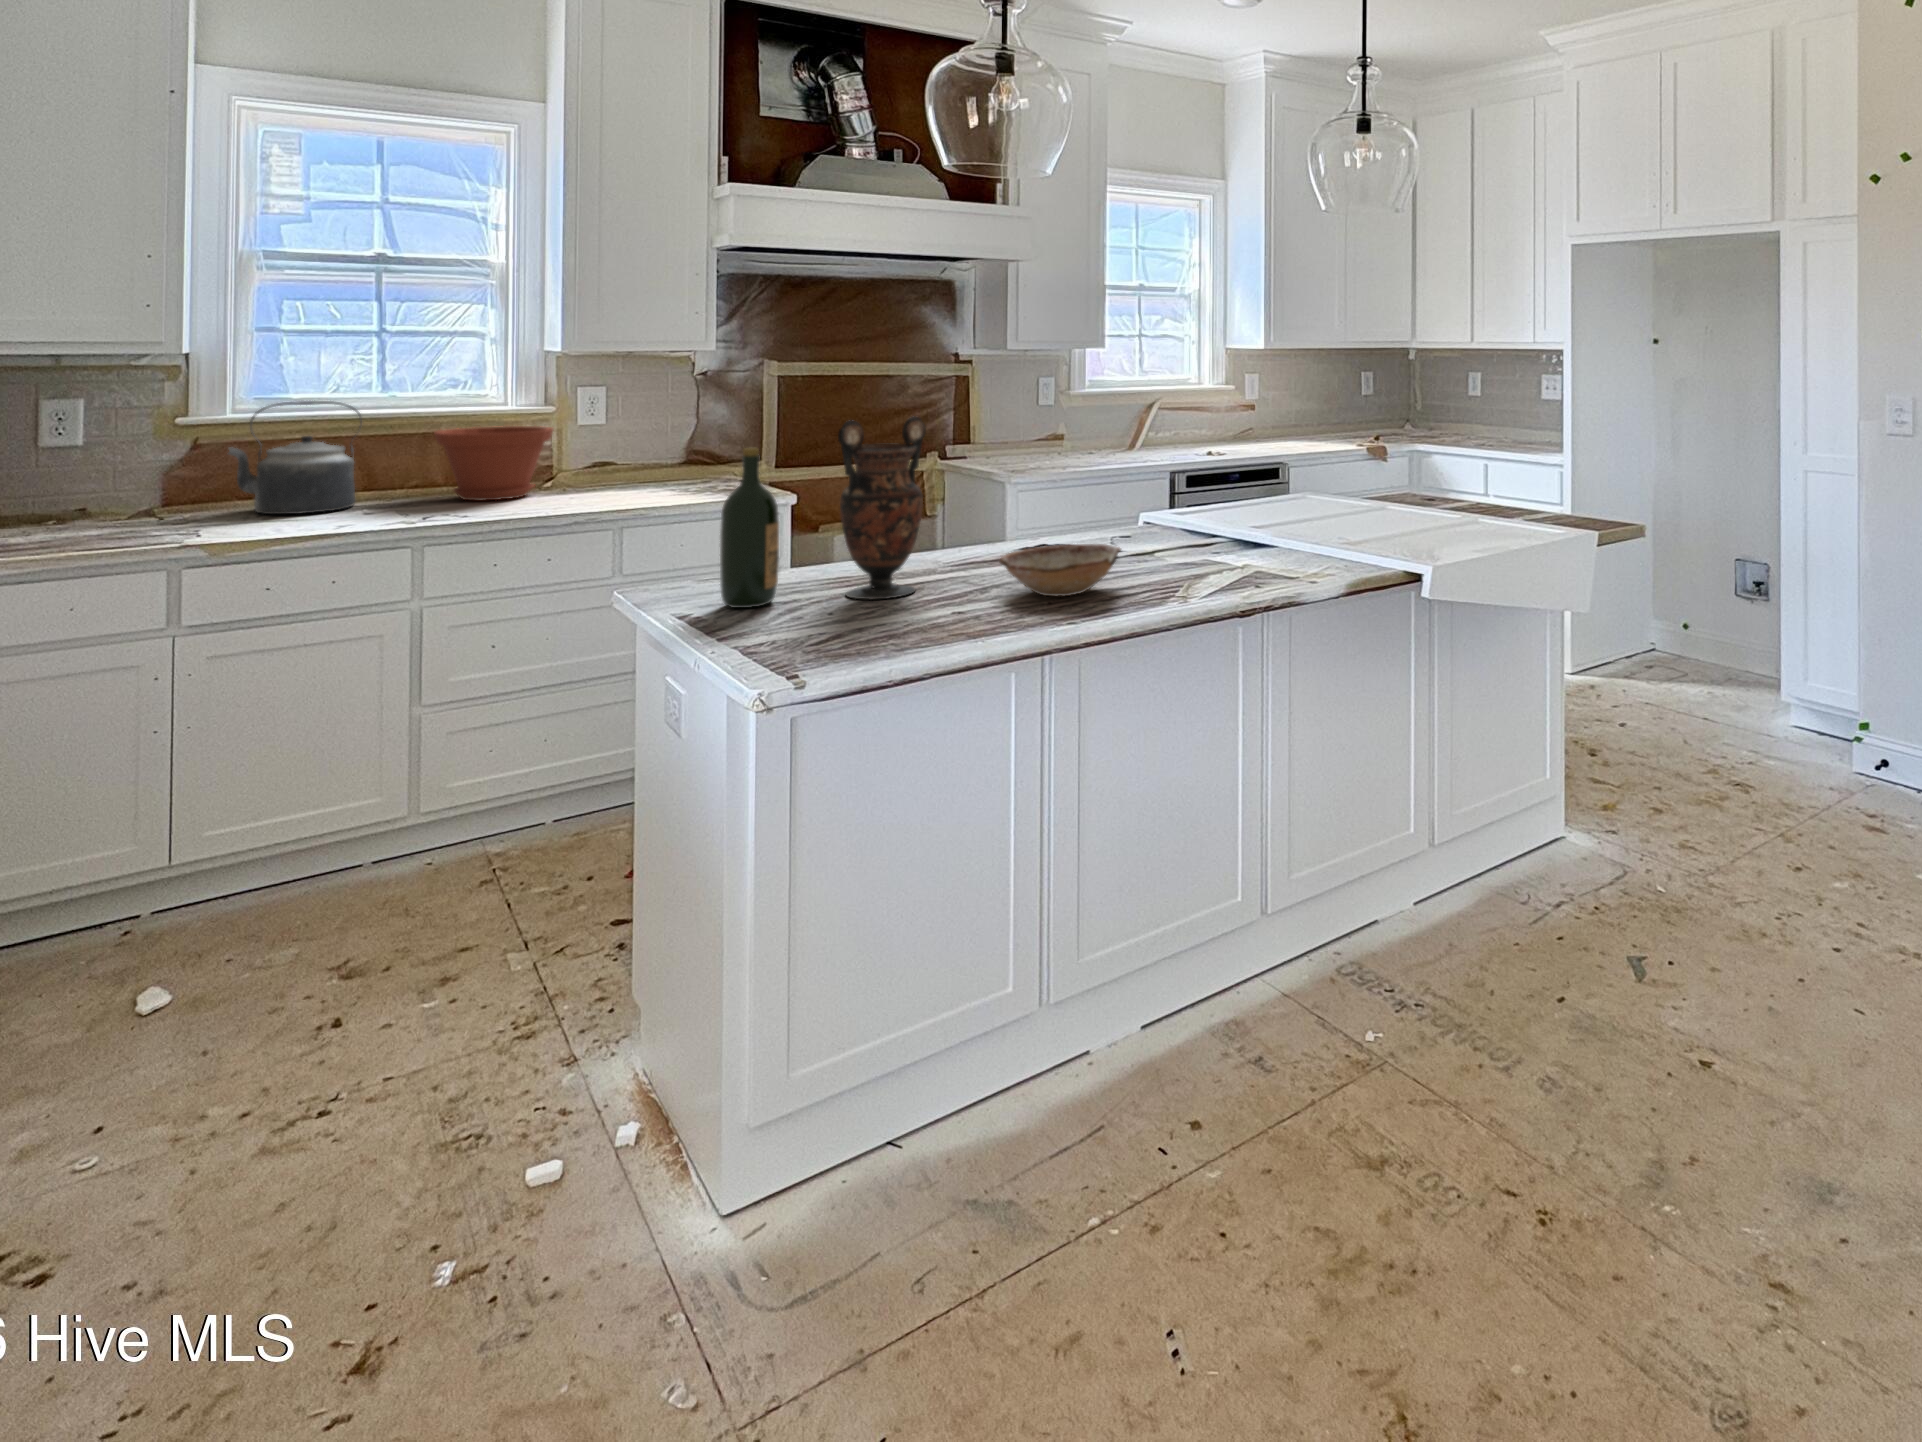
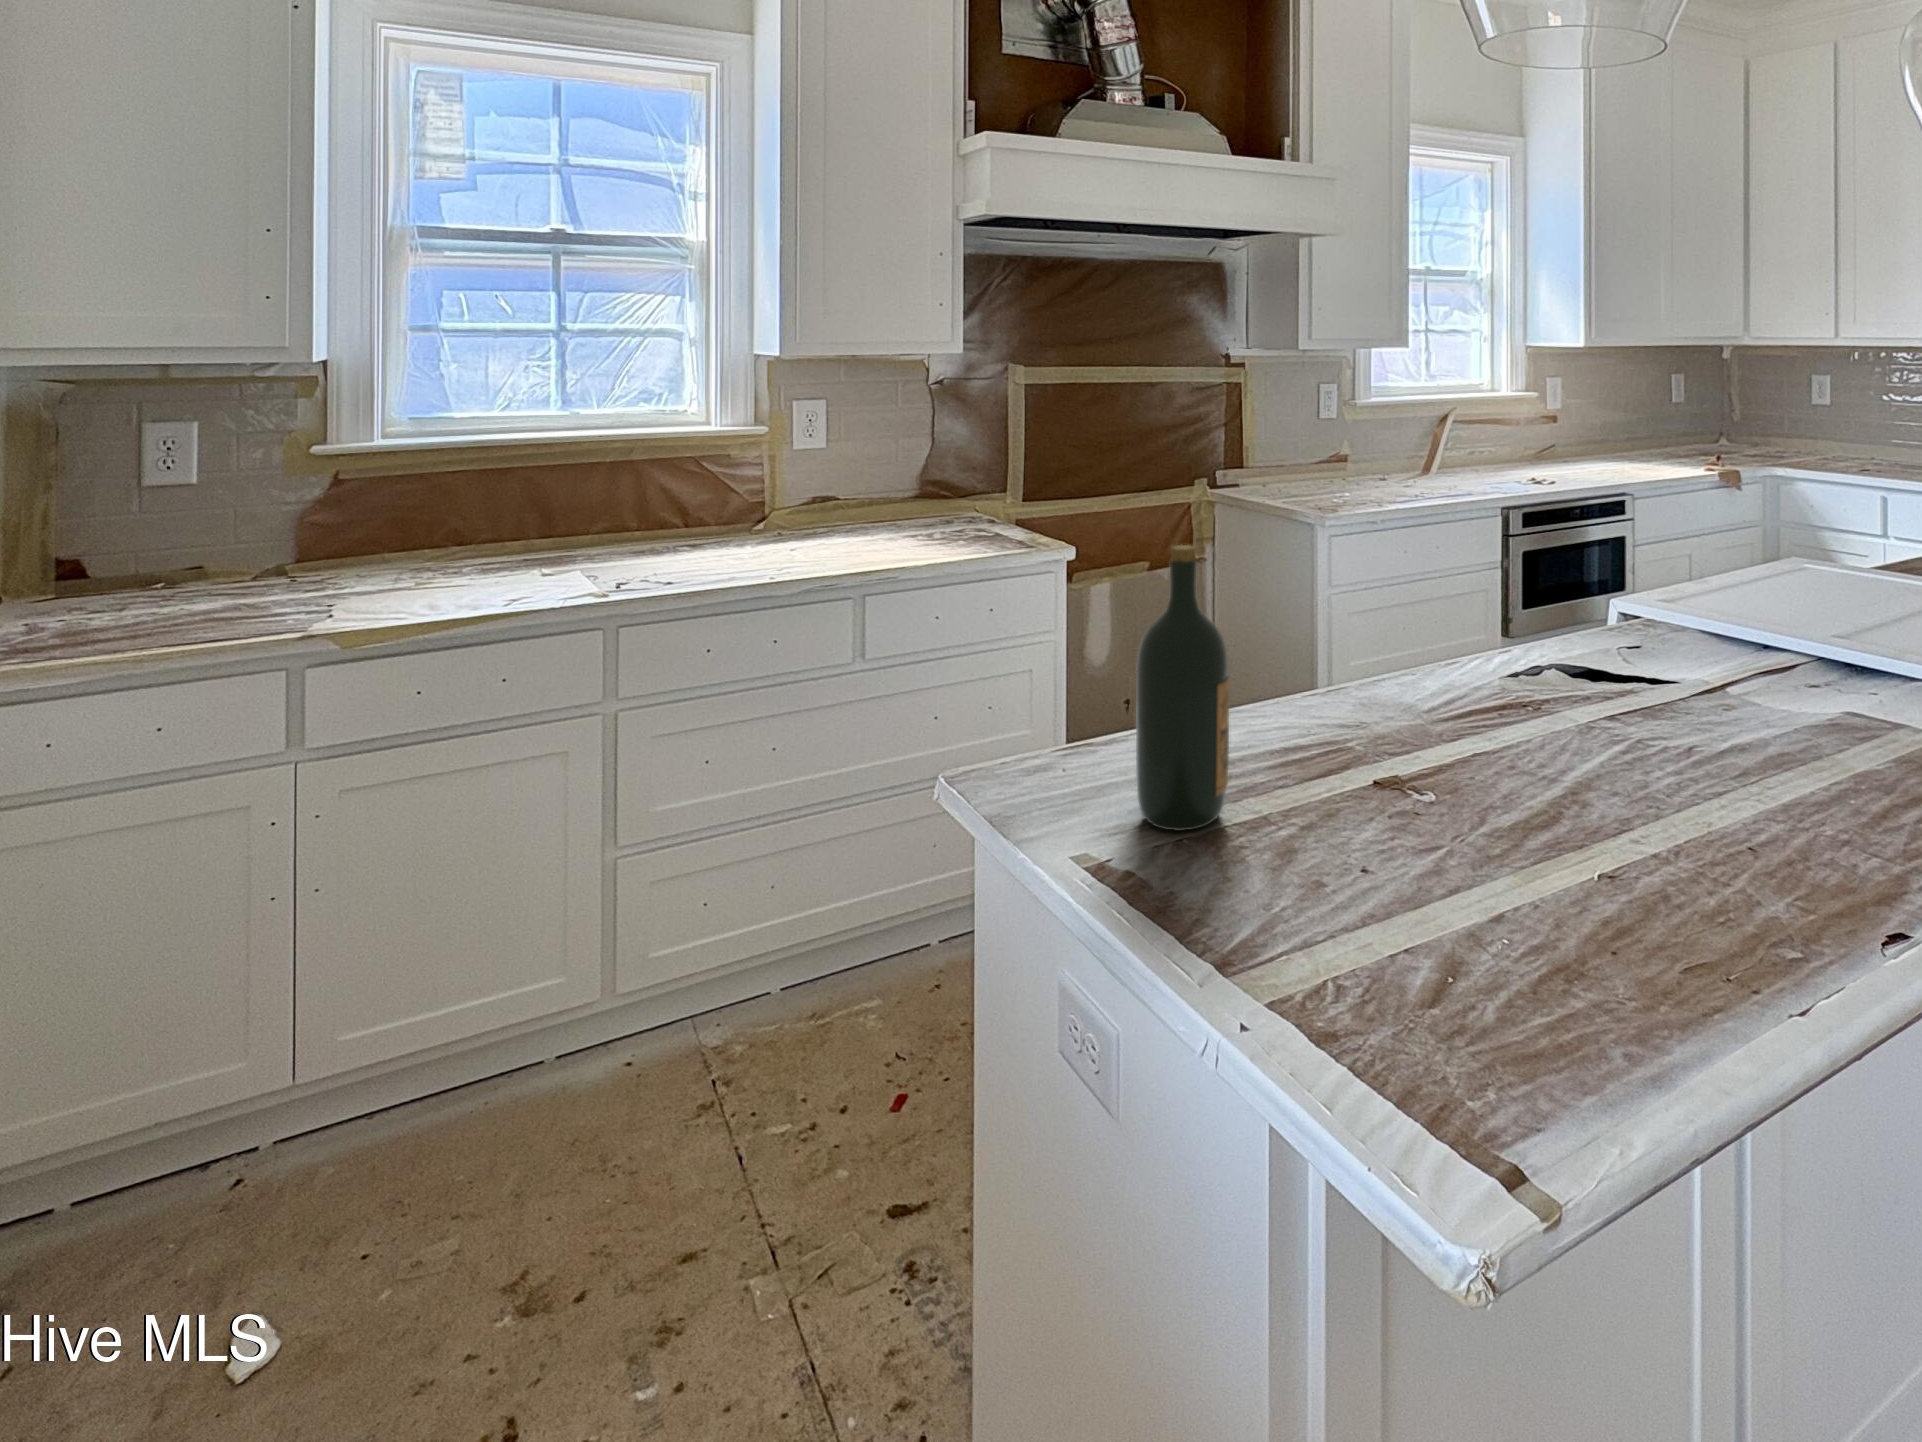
kettle: present [228,401,361,514] -> none [373,424,538,577]
vase: present [838,417,926,599] -> none [1314,485,1448,811]
plant pot: present [434,426,554,500] -> none [625,453,771,555]
bowl: present [999,544,1121,596] -> none [1586,702,1804,815]

